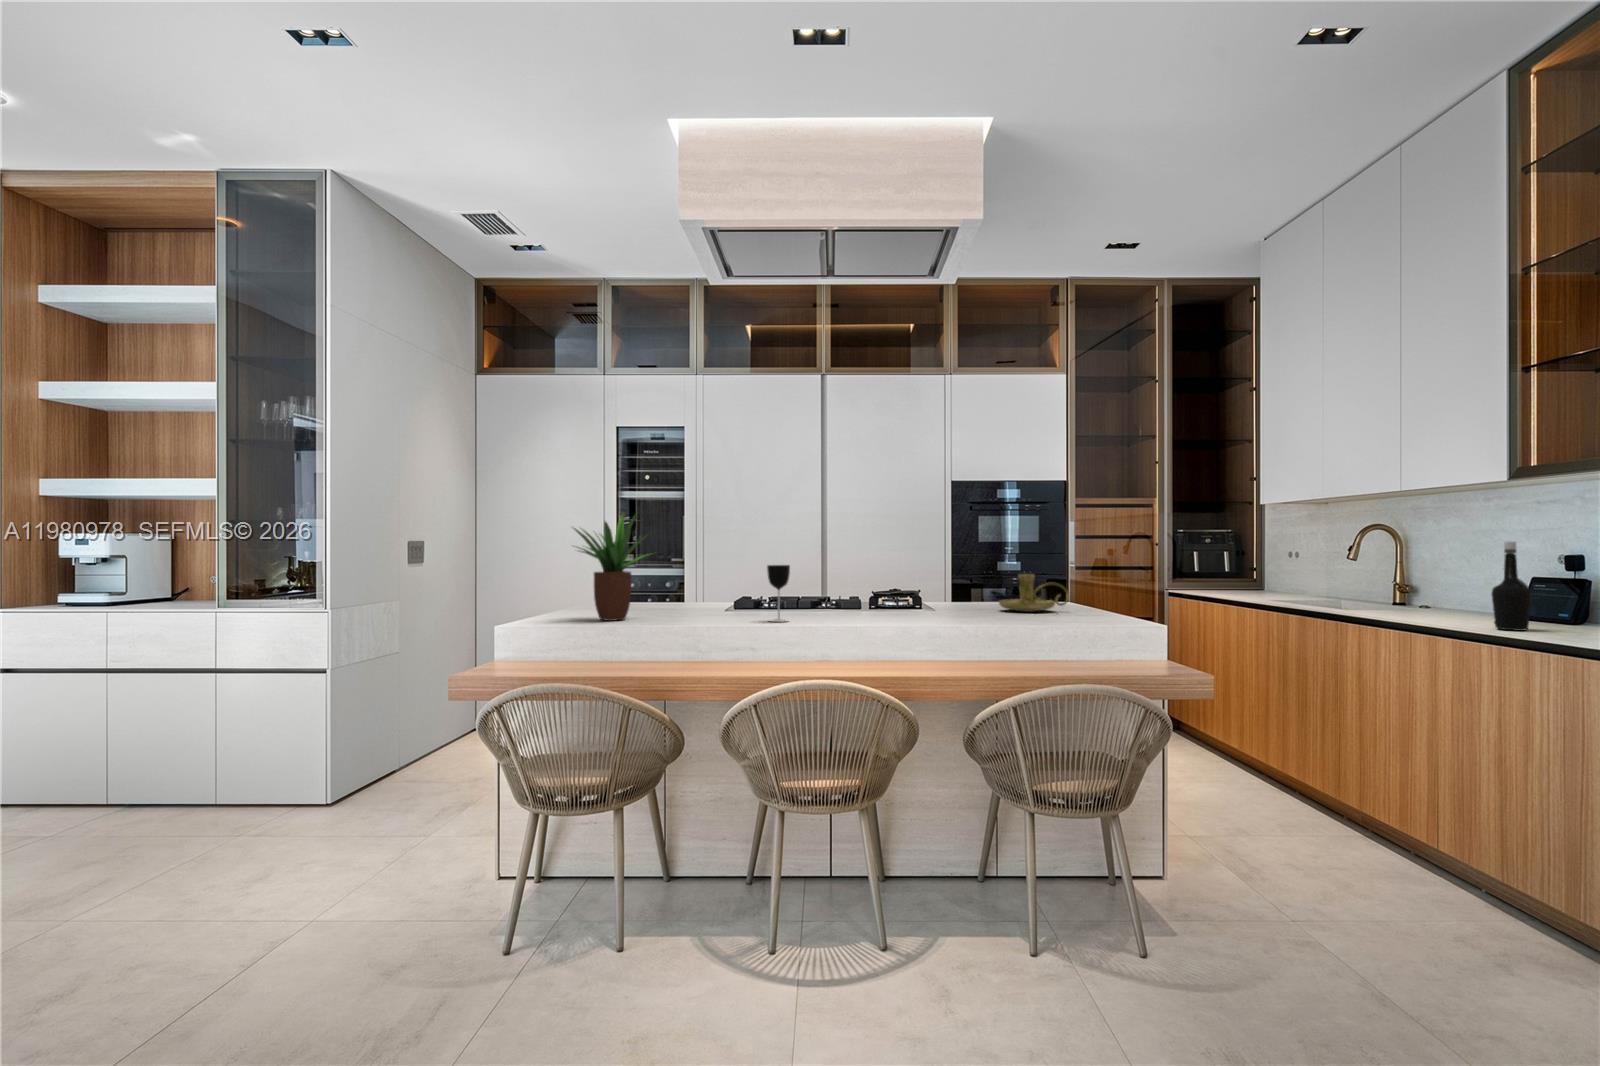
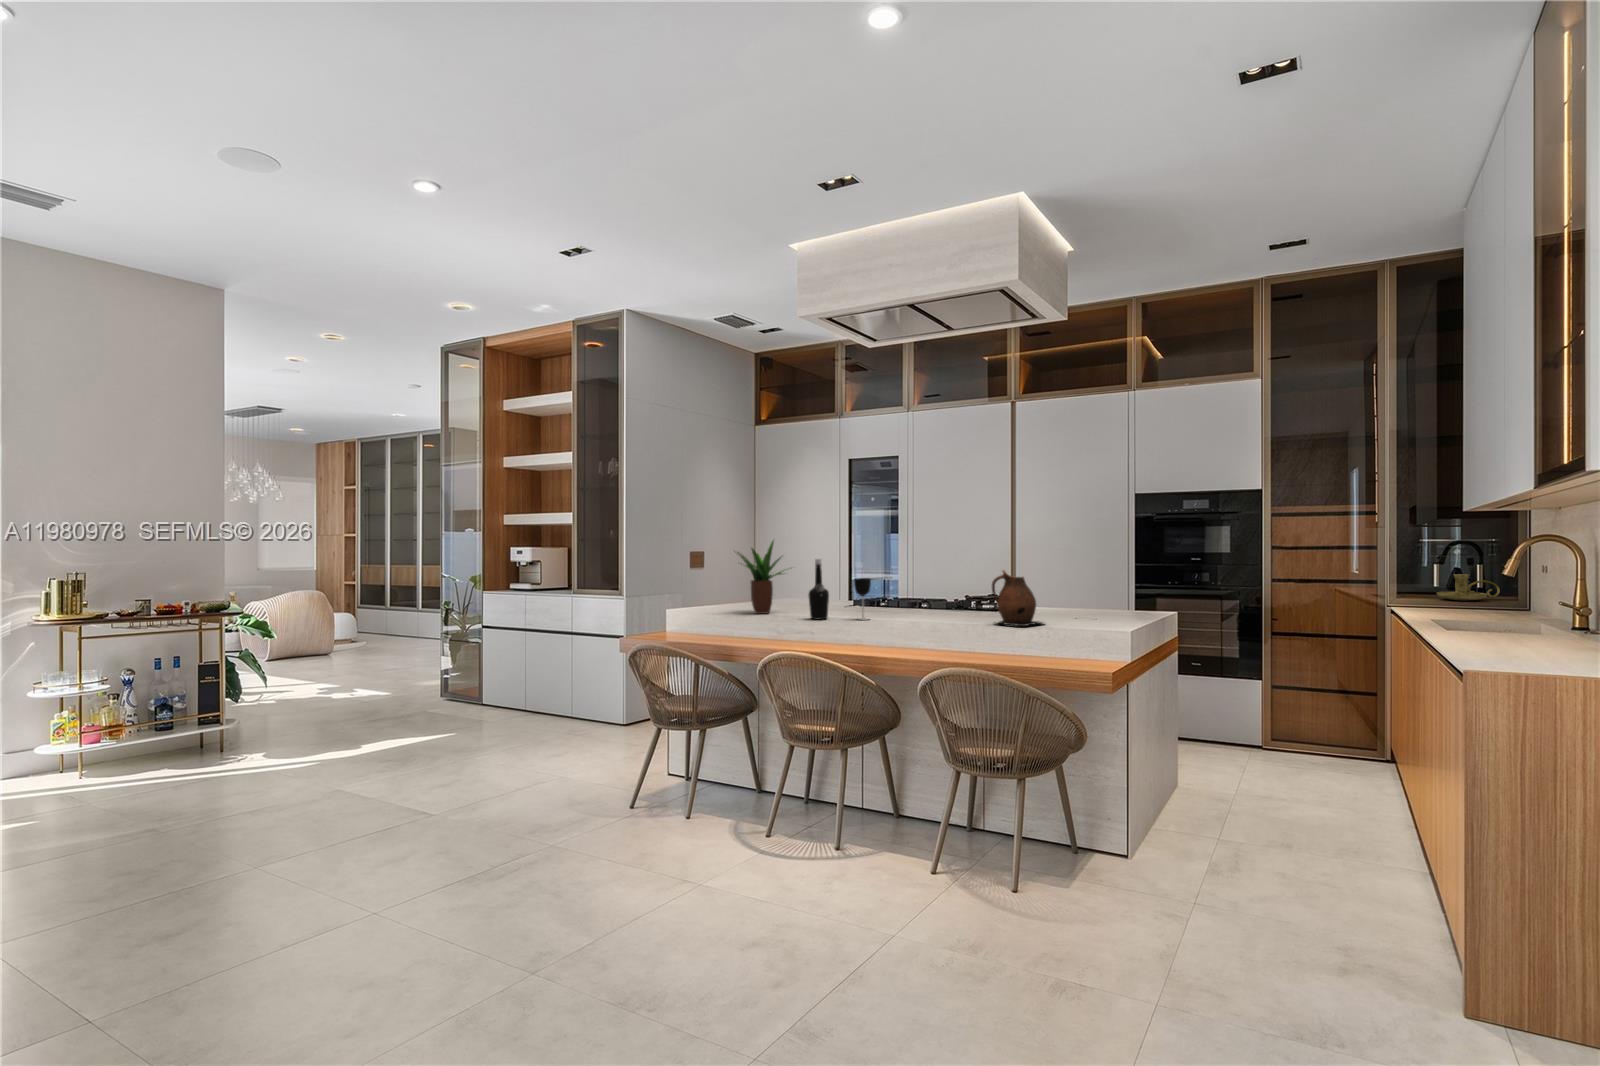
bottle: present [1492,542,1531,631] -> present [809,559,829,620]
ceramic pitcher: none [948,551,1008,621] -> present [992,570,1043,626]
candle holder: present [999,574,1069,612] -> present [1437,574,1500,601]

